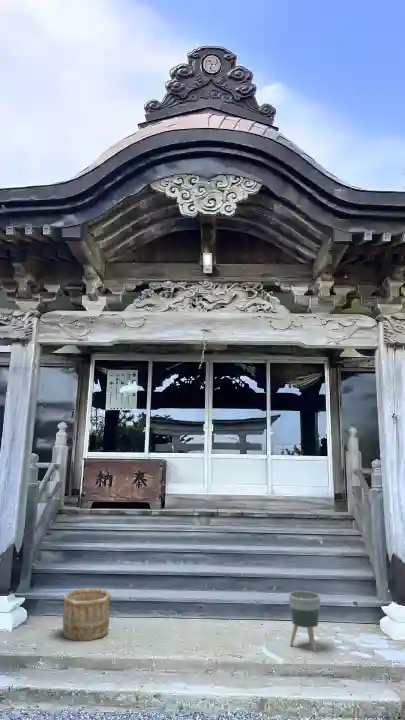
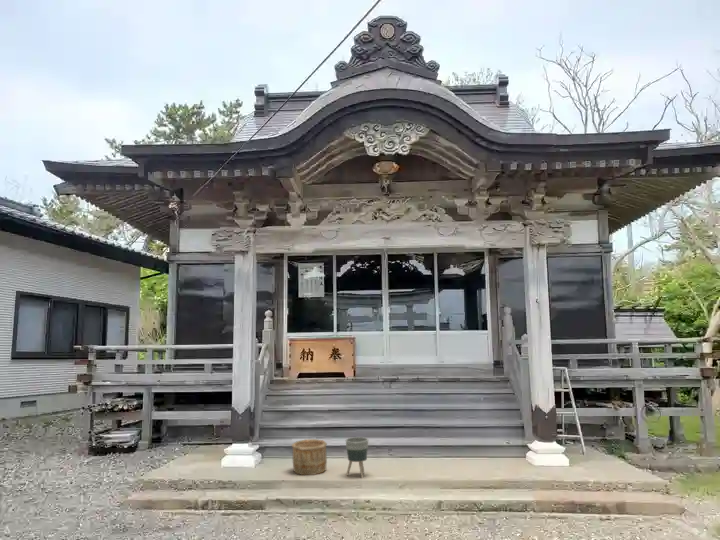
planter: present [289,591,320,651] -> present [346,437,368,478]

